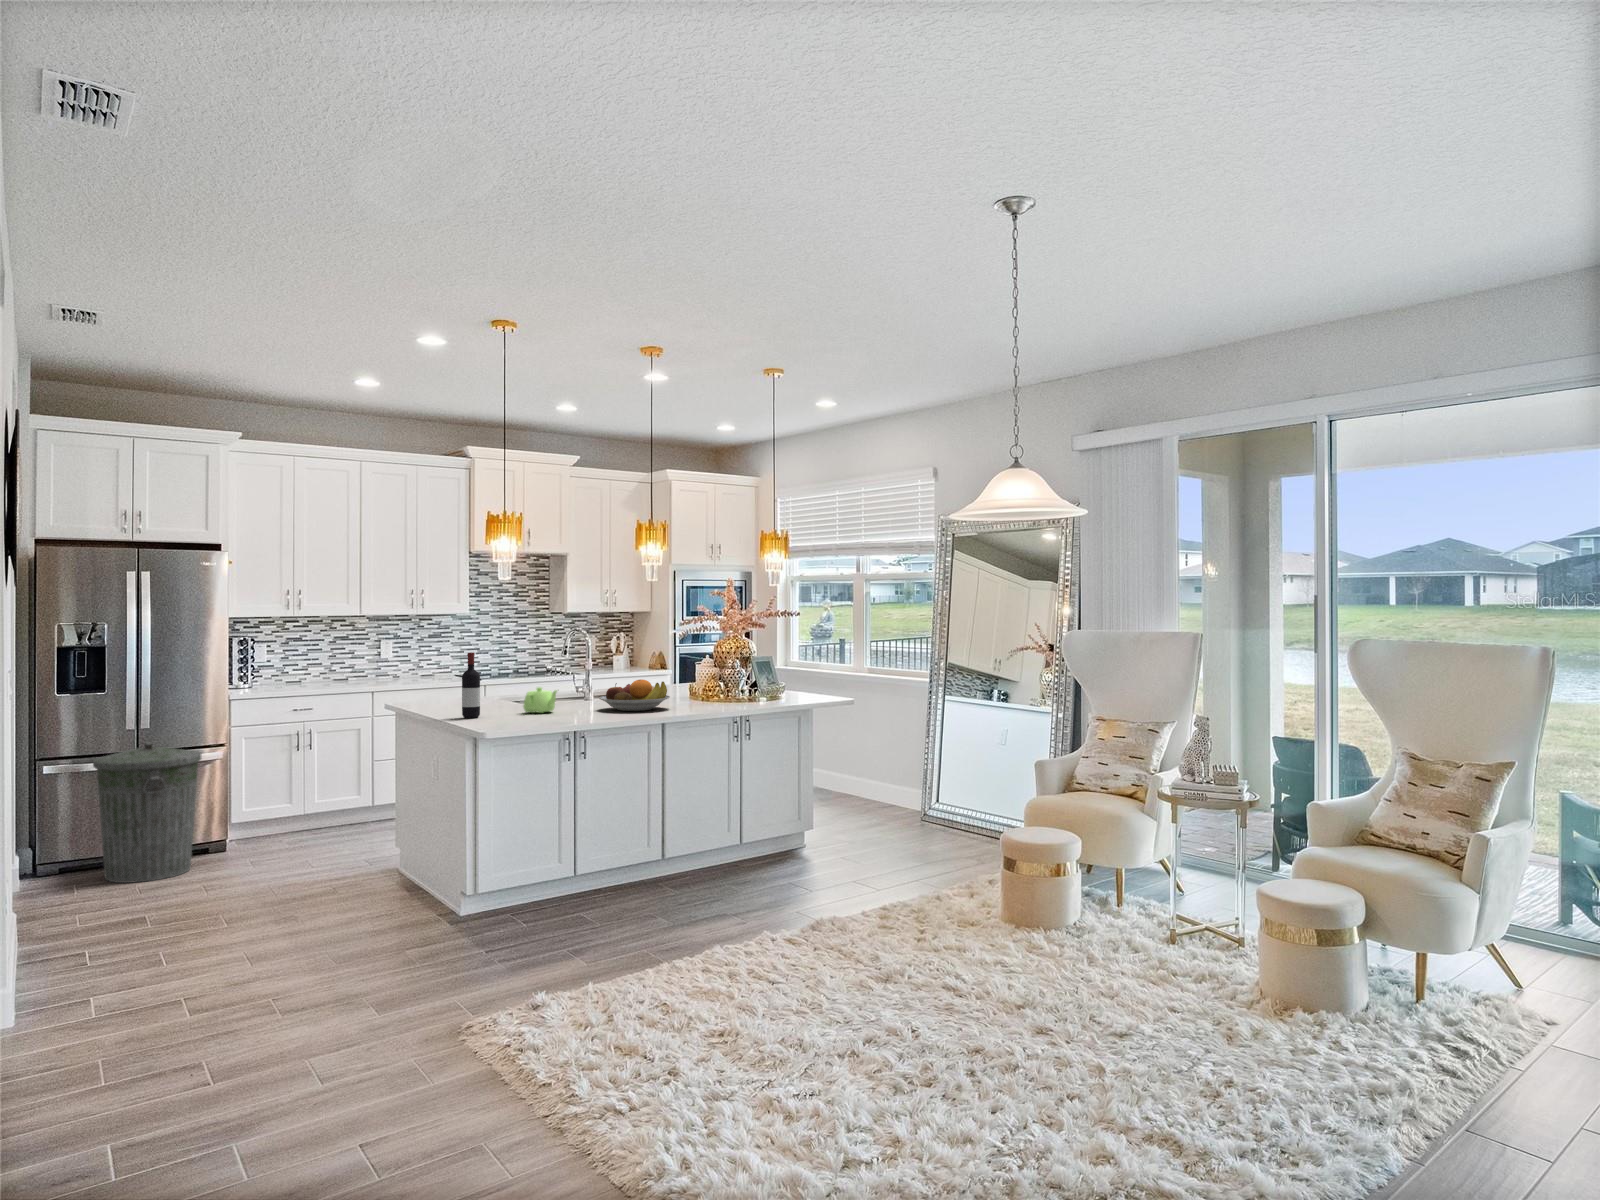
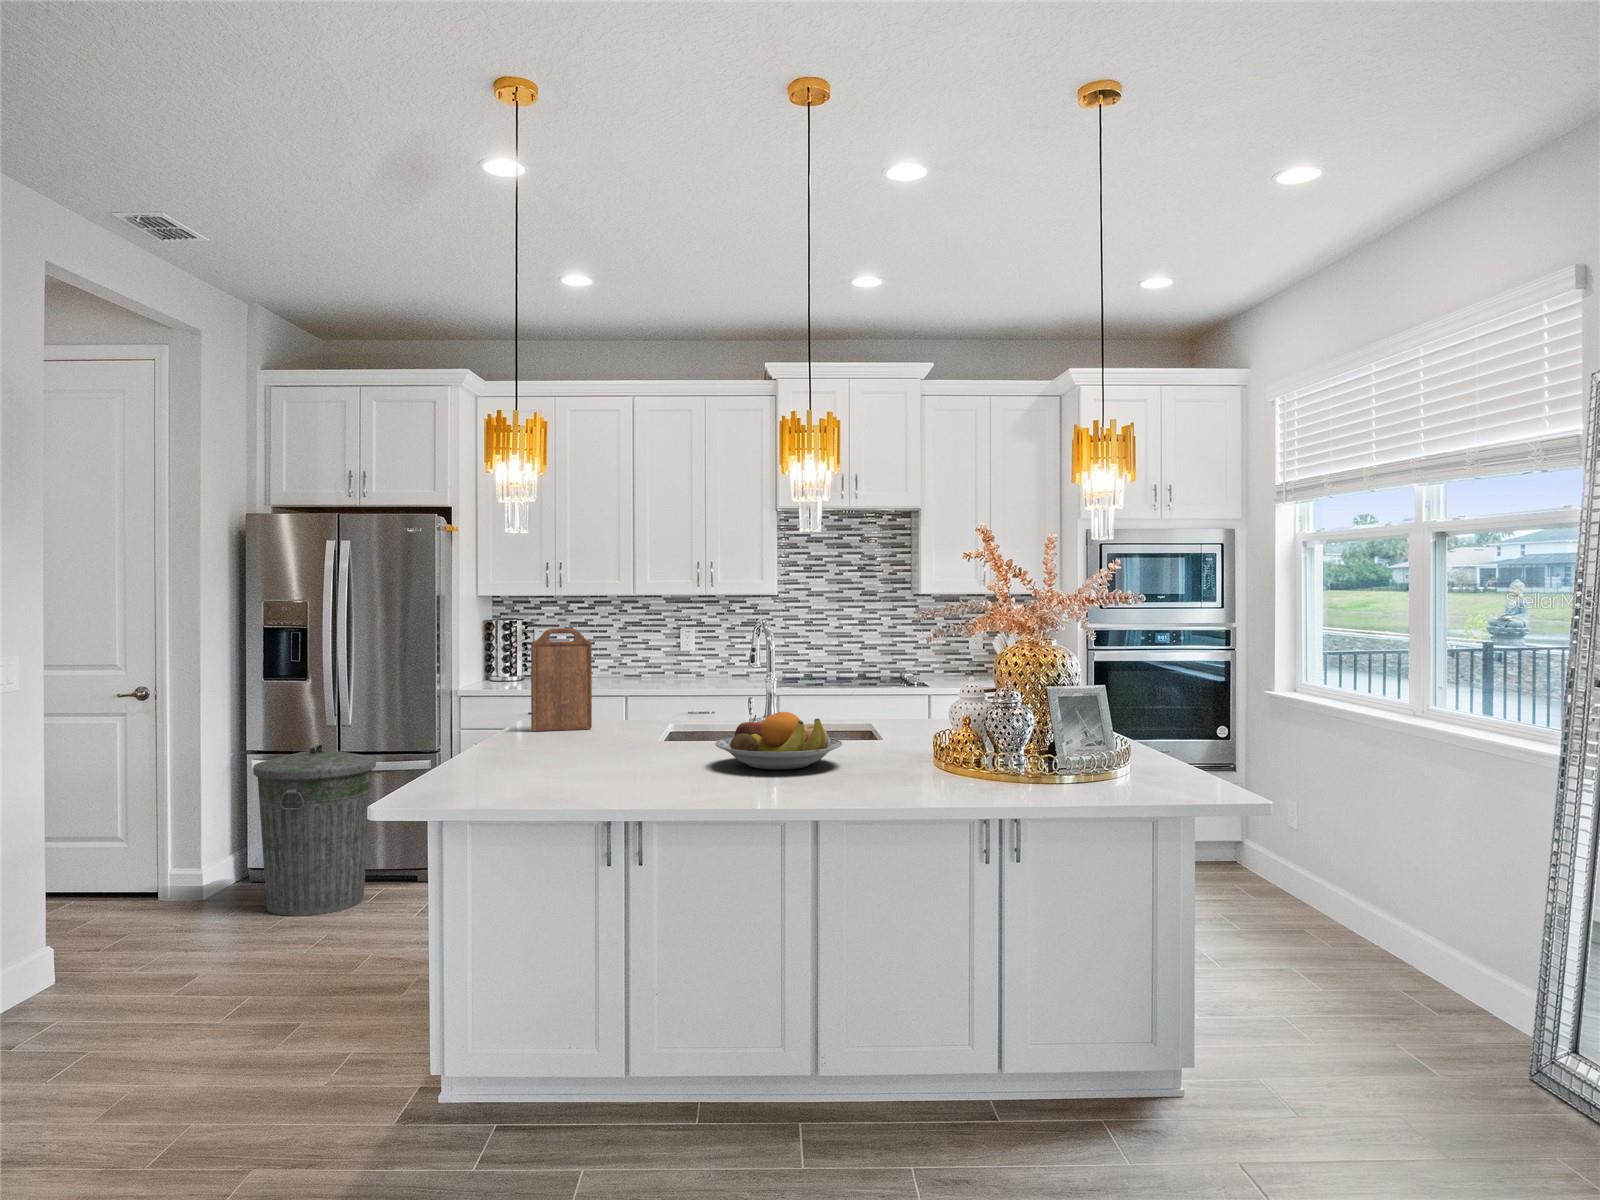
cutting board: none [415,639,451,709] -> present [531,628,592,731]
wine bottle: present [462,653,480,718] -> none [494,652,523,759]
teapot: present [523,687,557,713] -> none [597,714,662,758]

